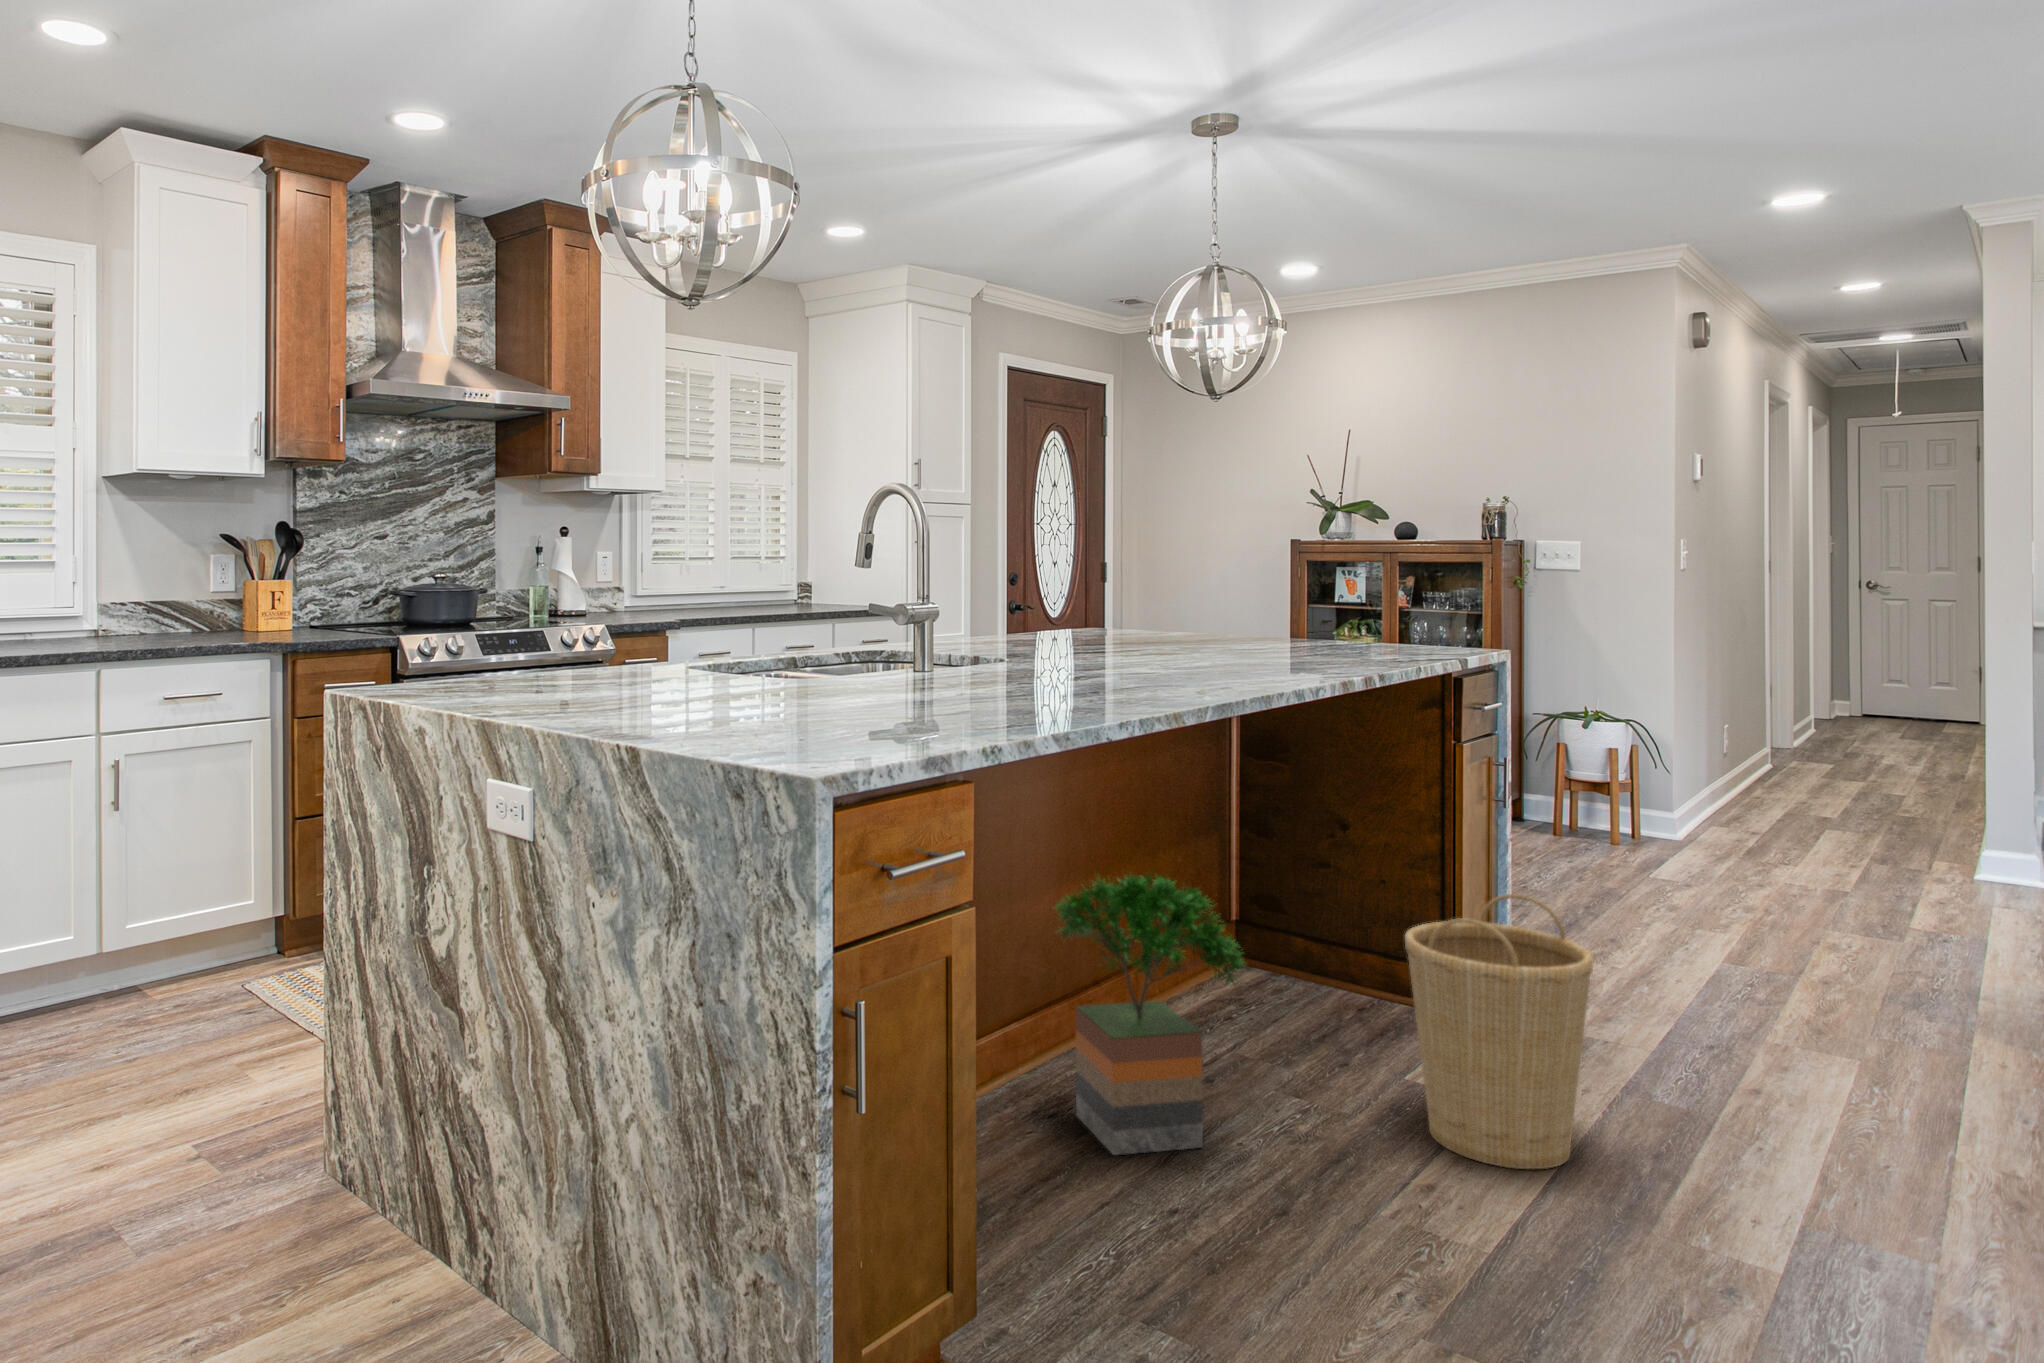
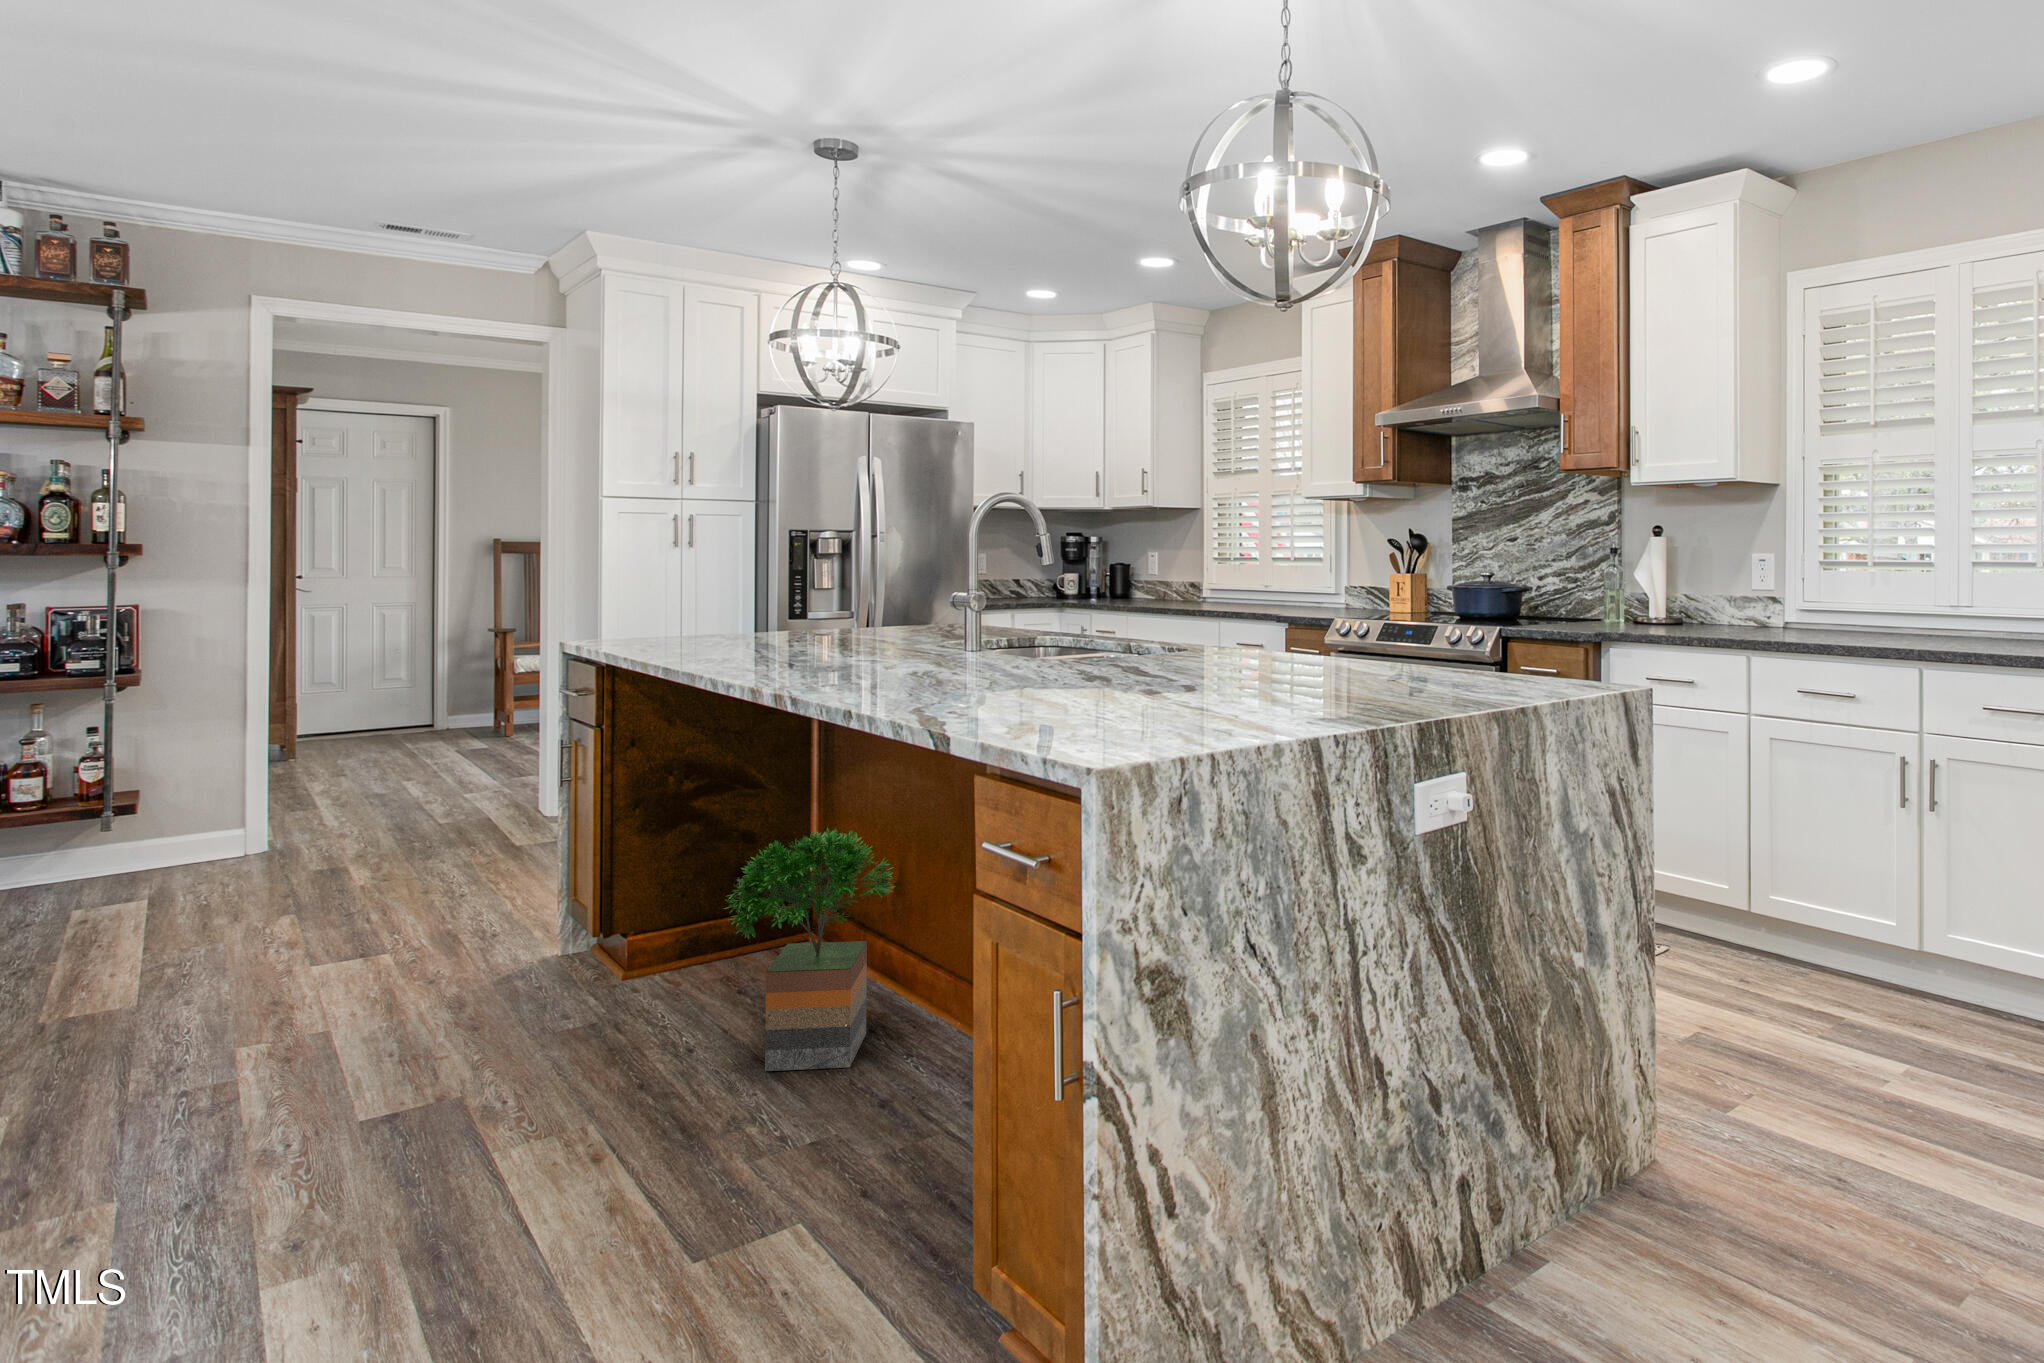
basket: present [1405,894,1593,1169] -> none [520,941,732,1268]

